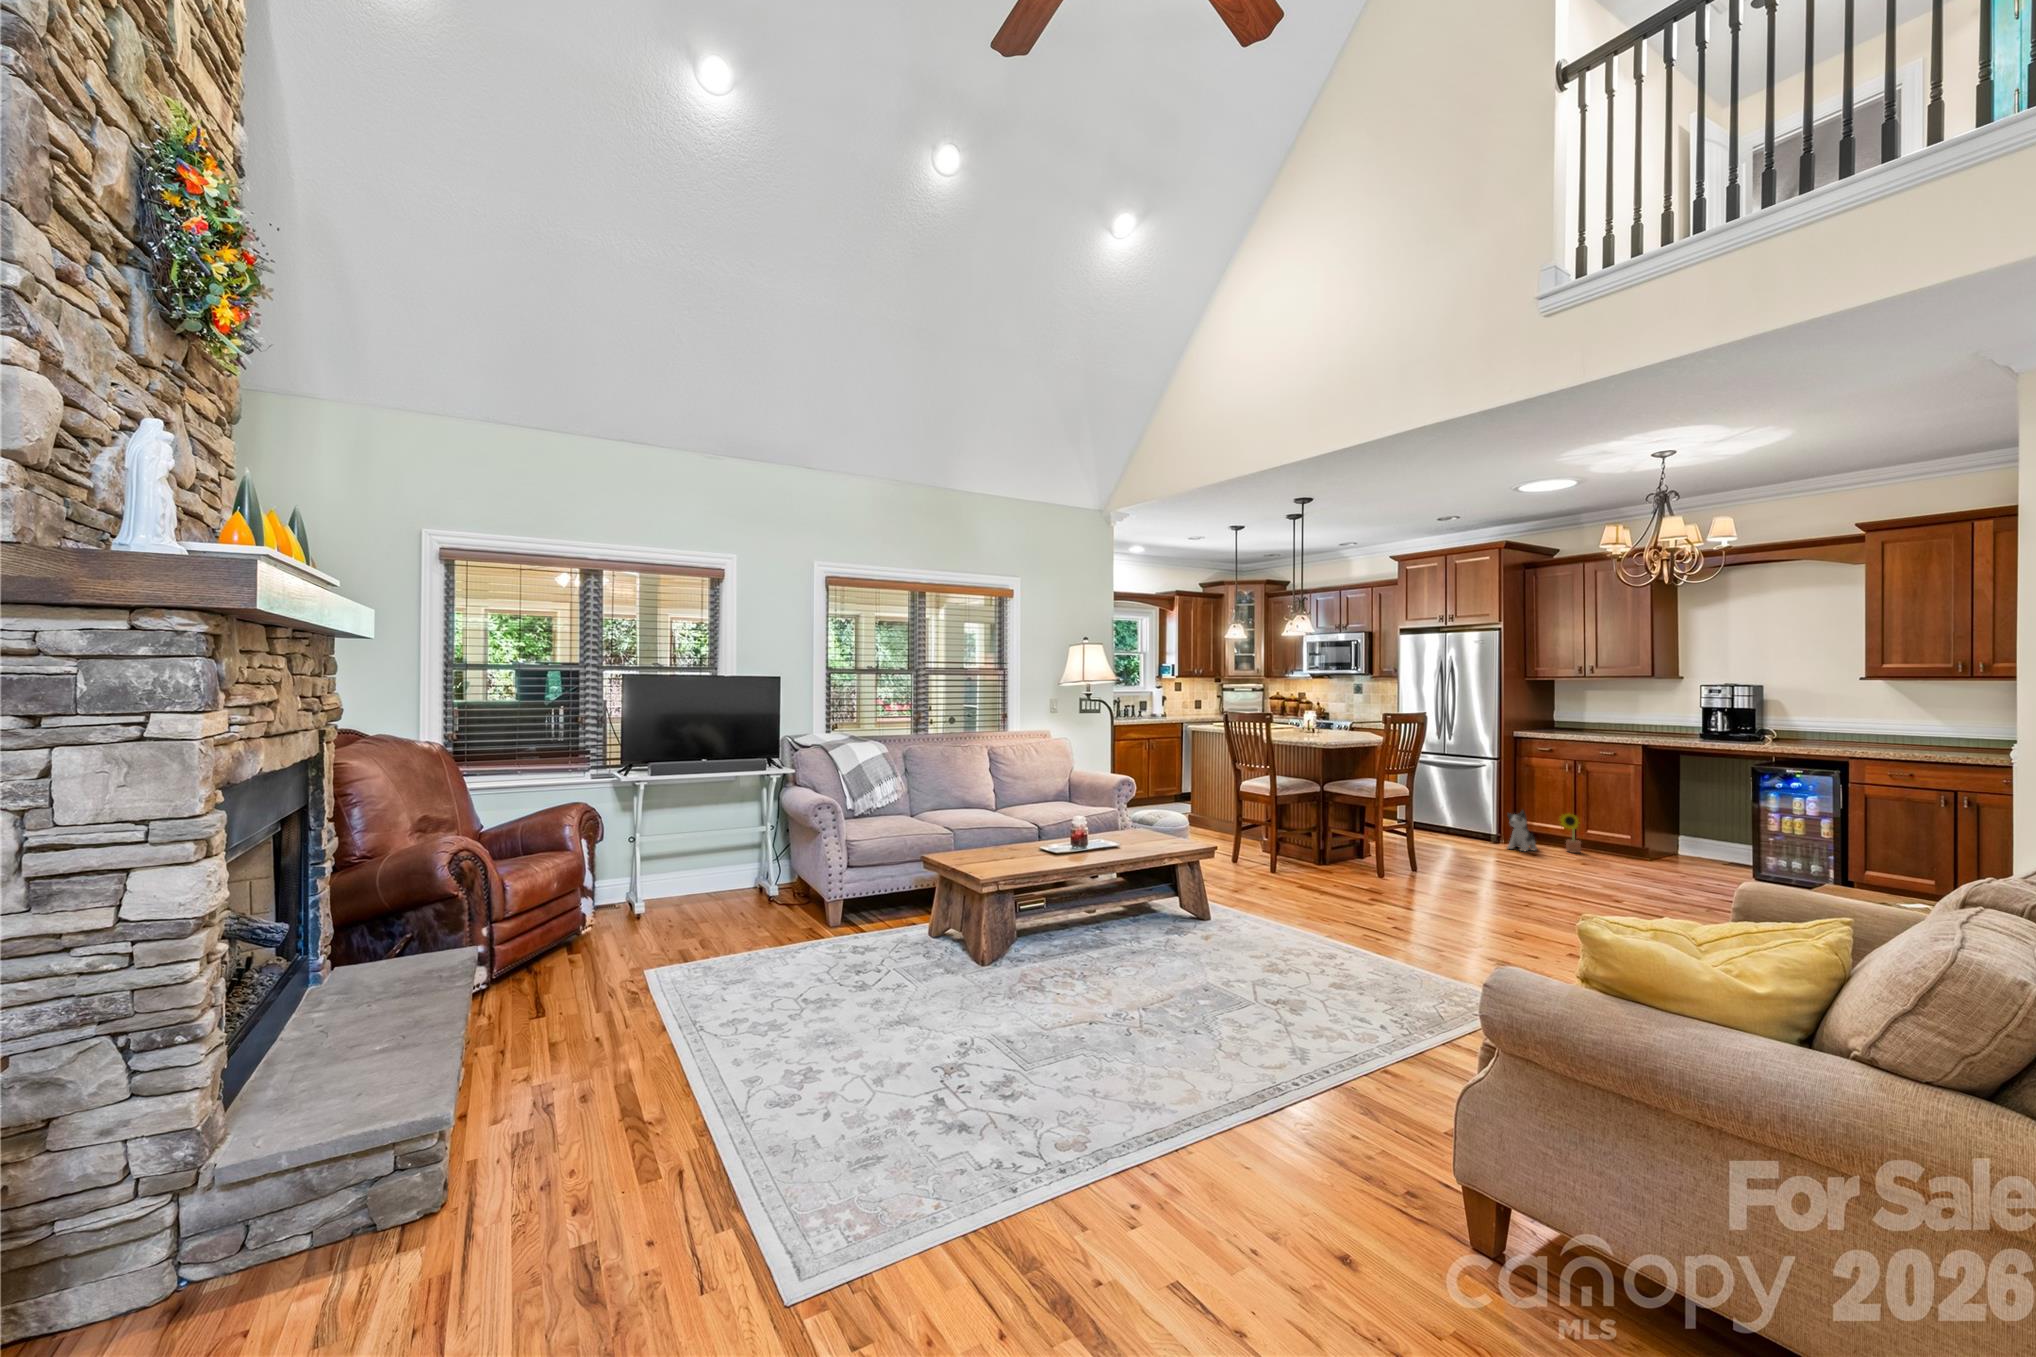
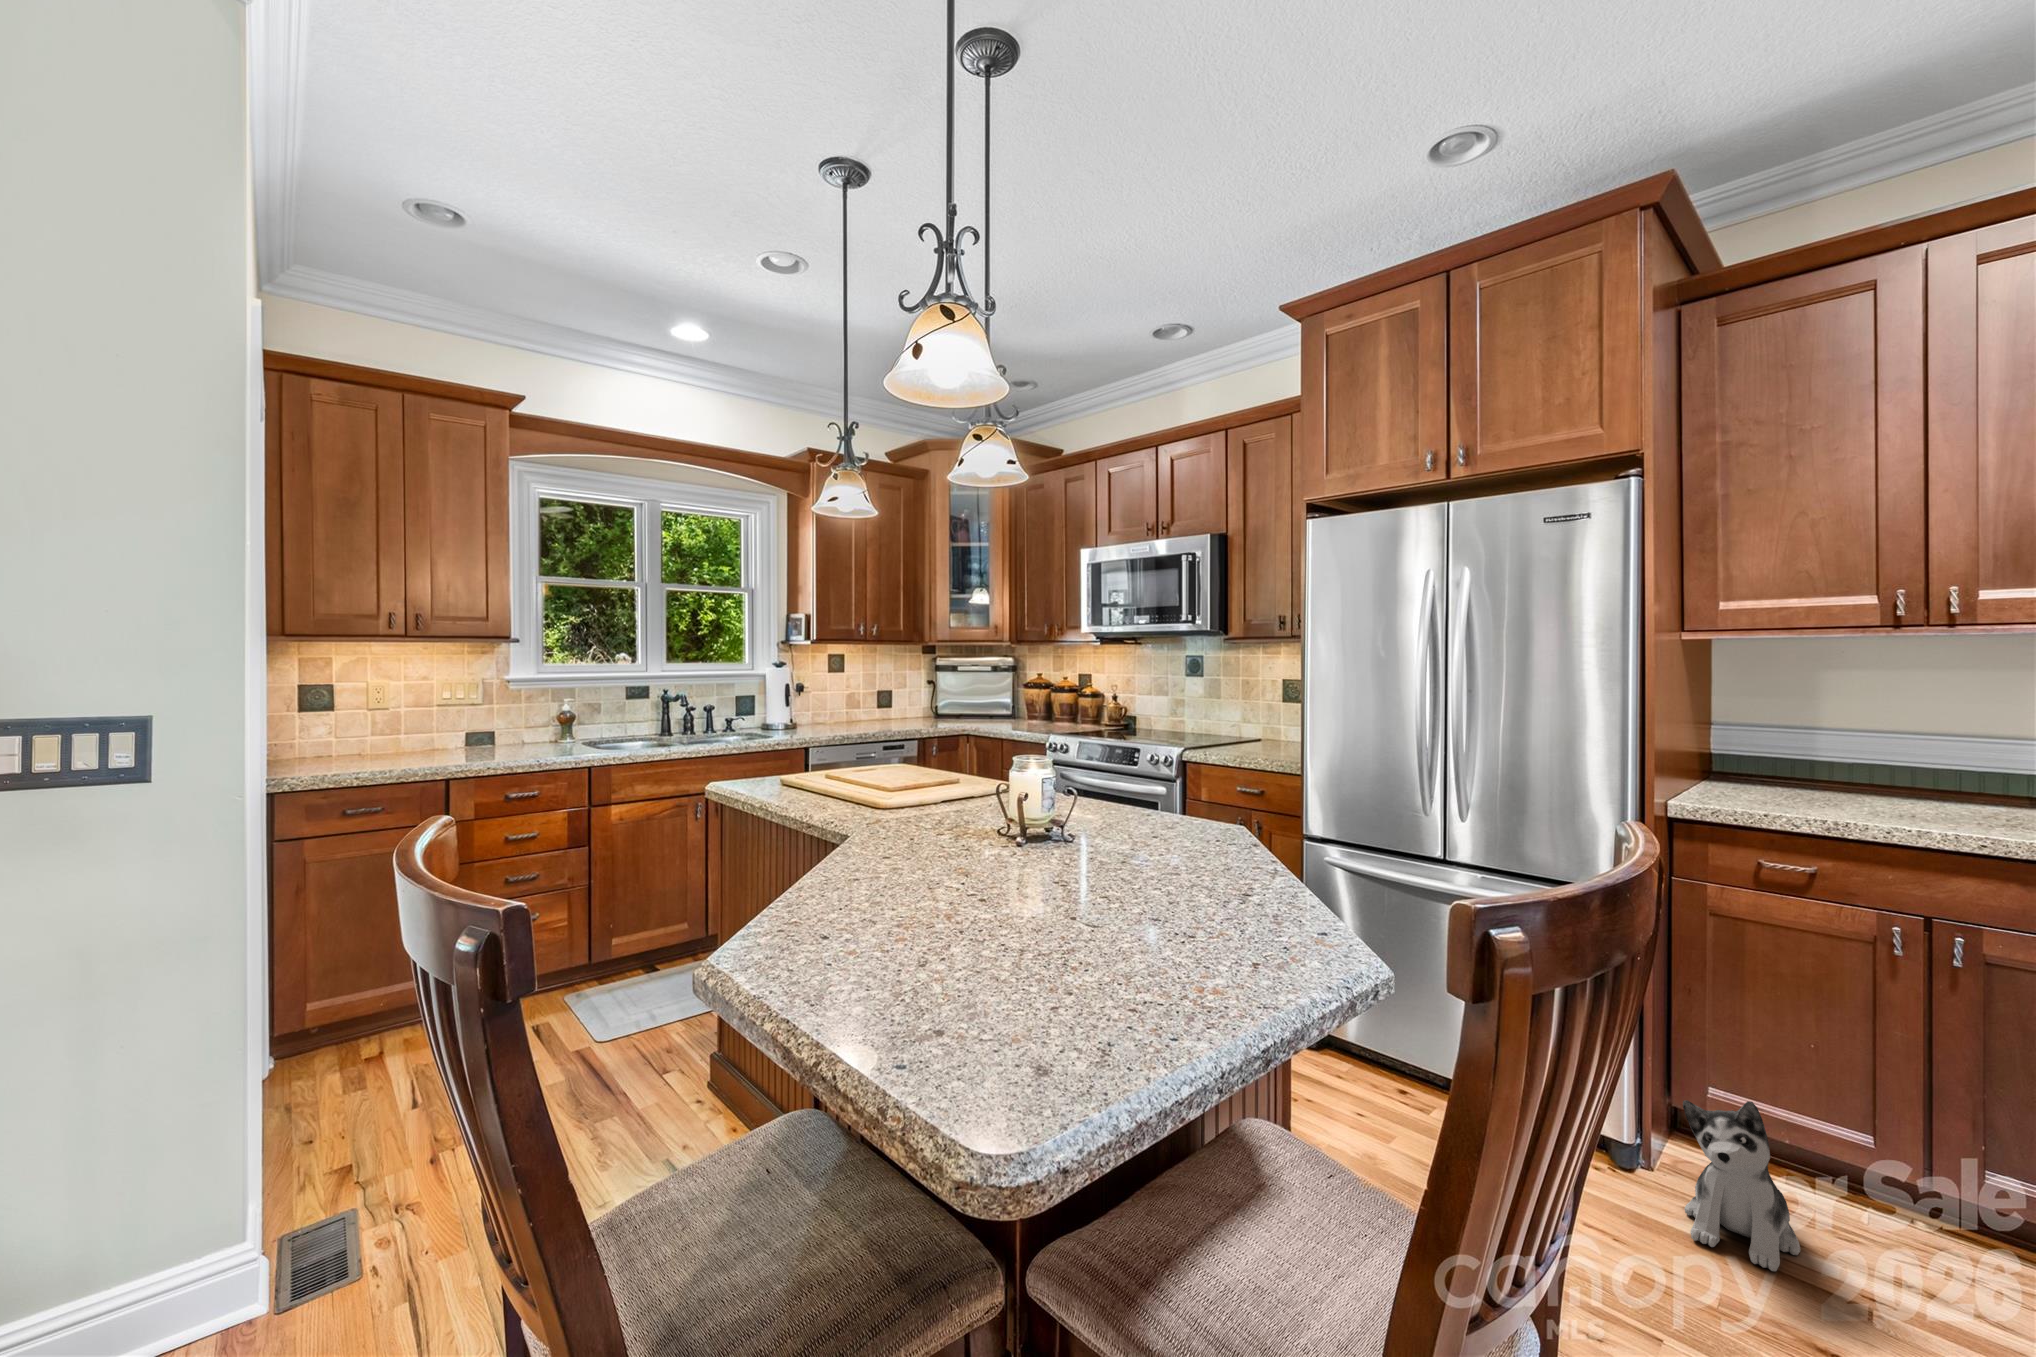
decorative plant: present [1560,814,1581,853] -> none [1875,1121,1985,1267]

